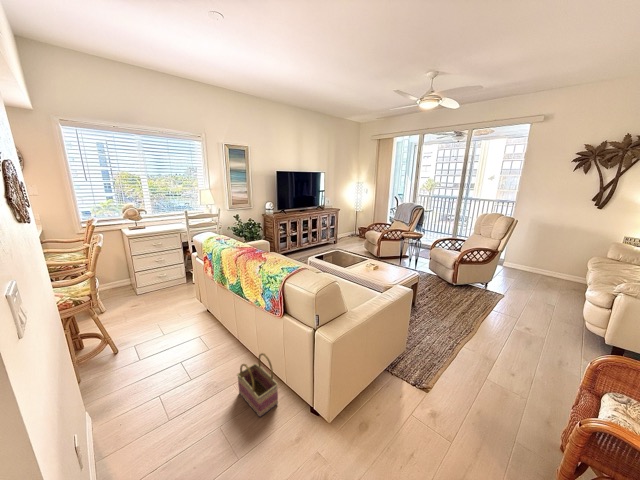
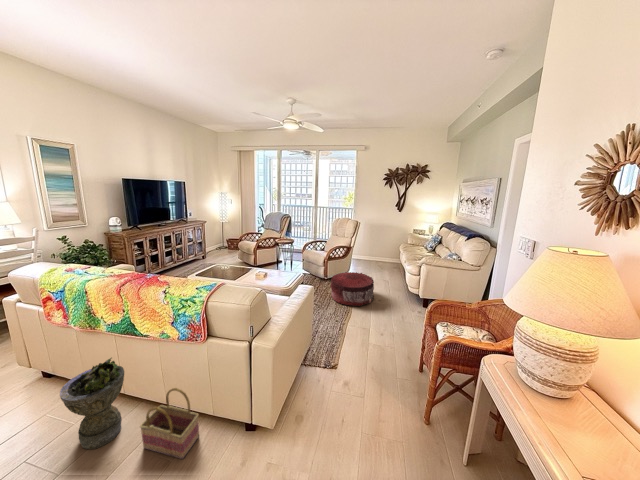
pouf: none [456,281,523,328] -> present [331,272,374,306]
planter: none [196,312,237,378] -> present [60,358,124,449]

